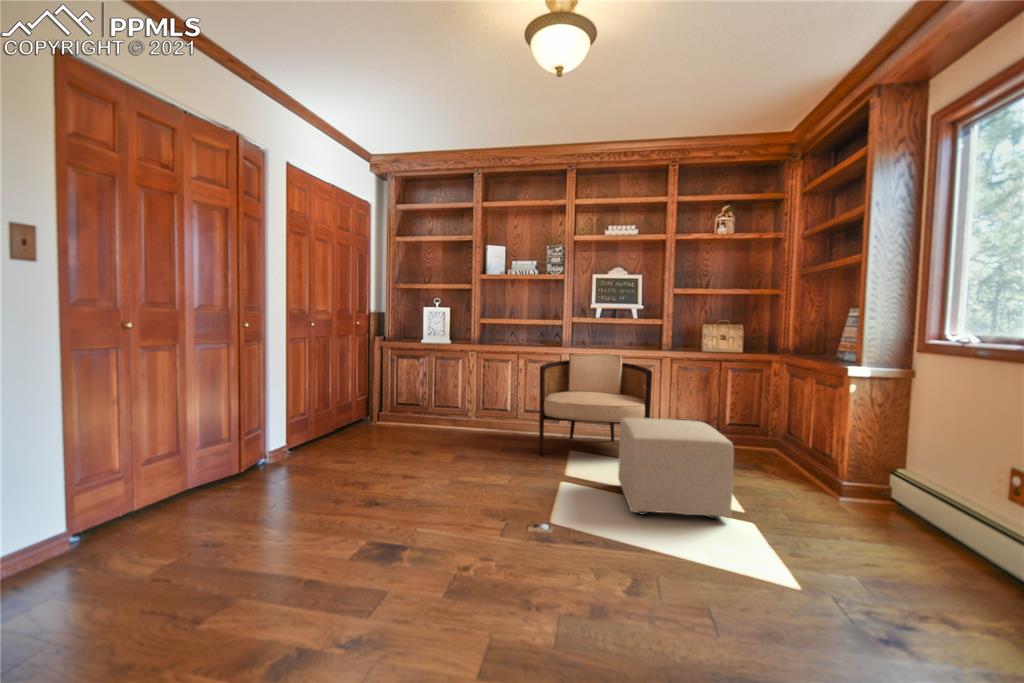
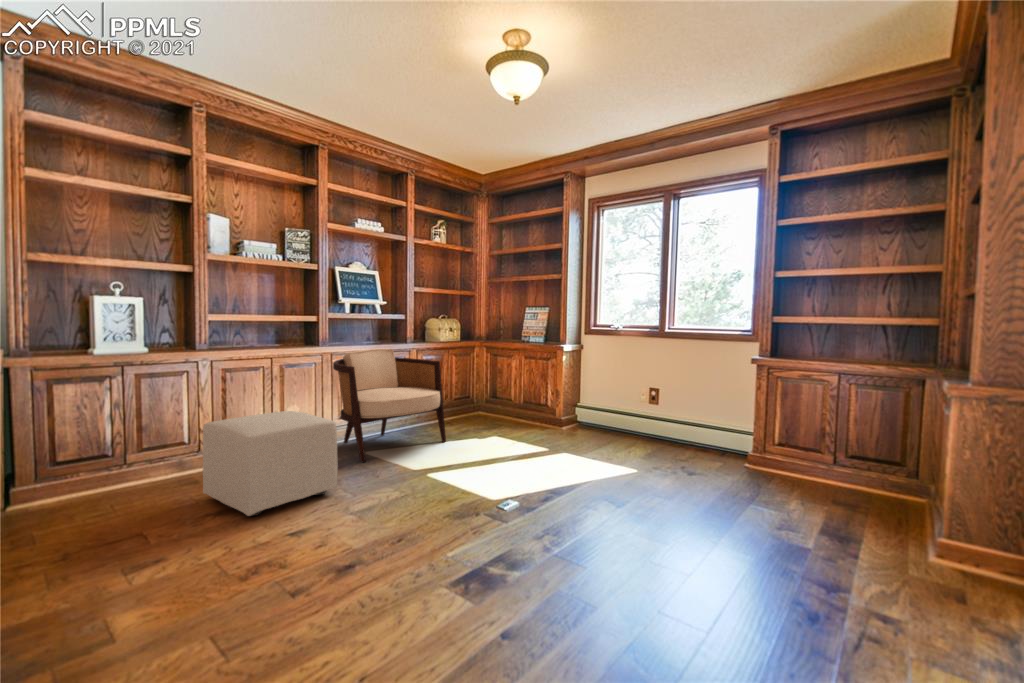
ottoman: present [618,418,734,519] -> present [203,411,338,516]

